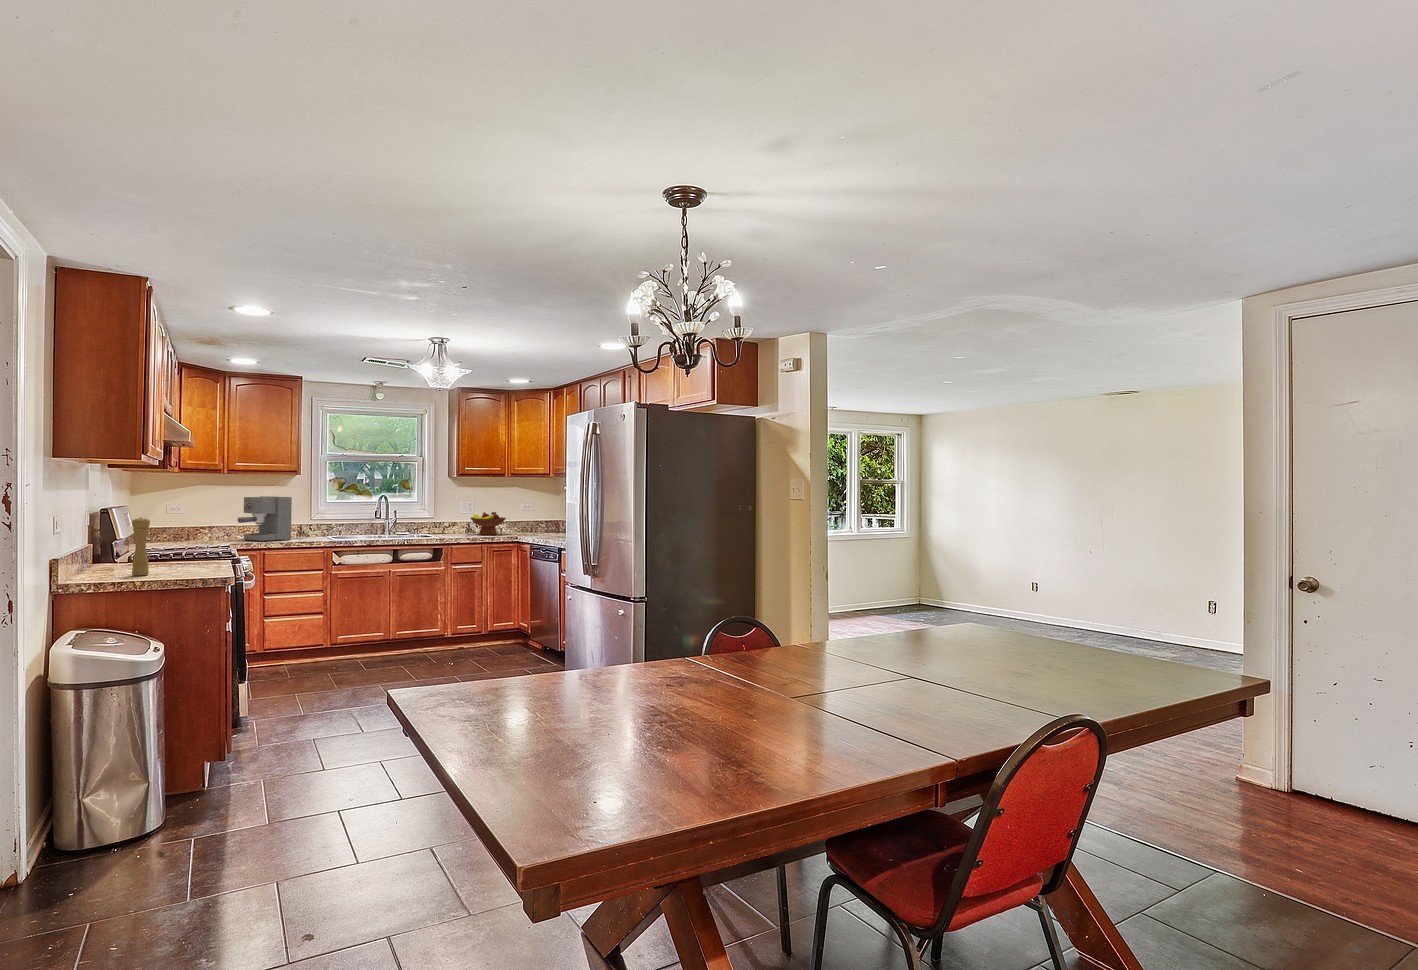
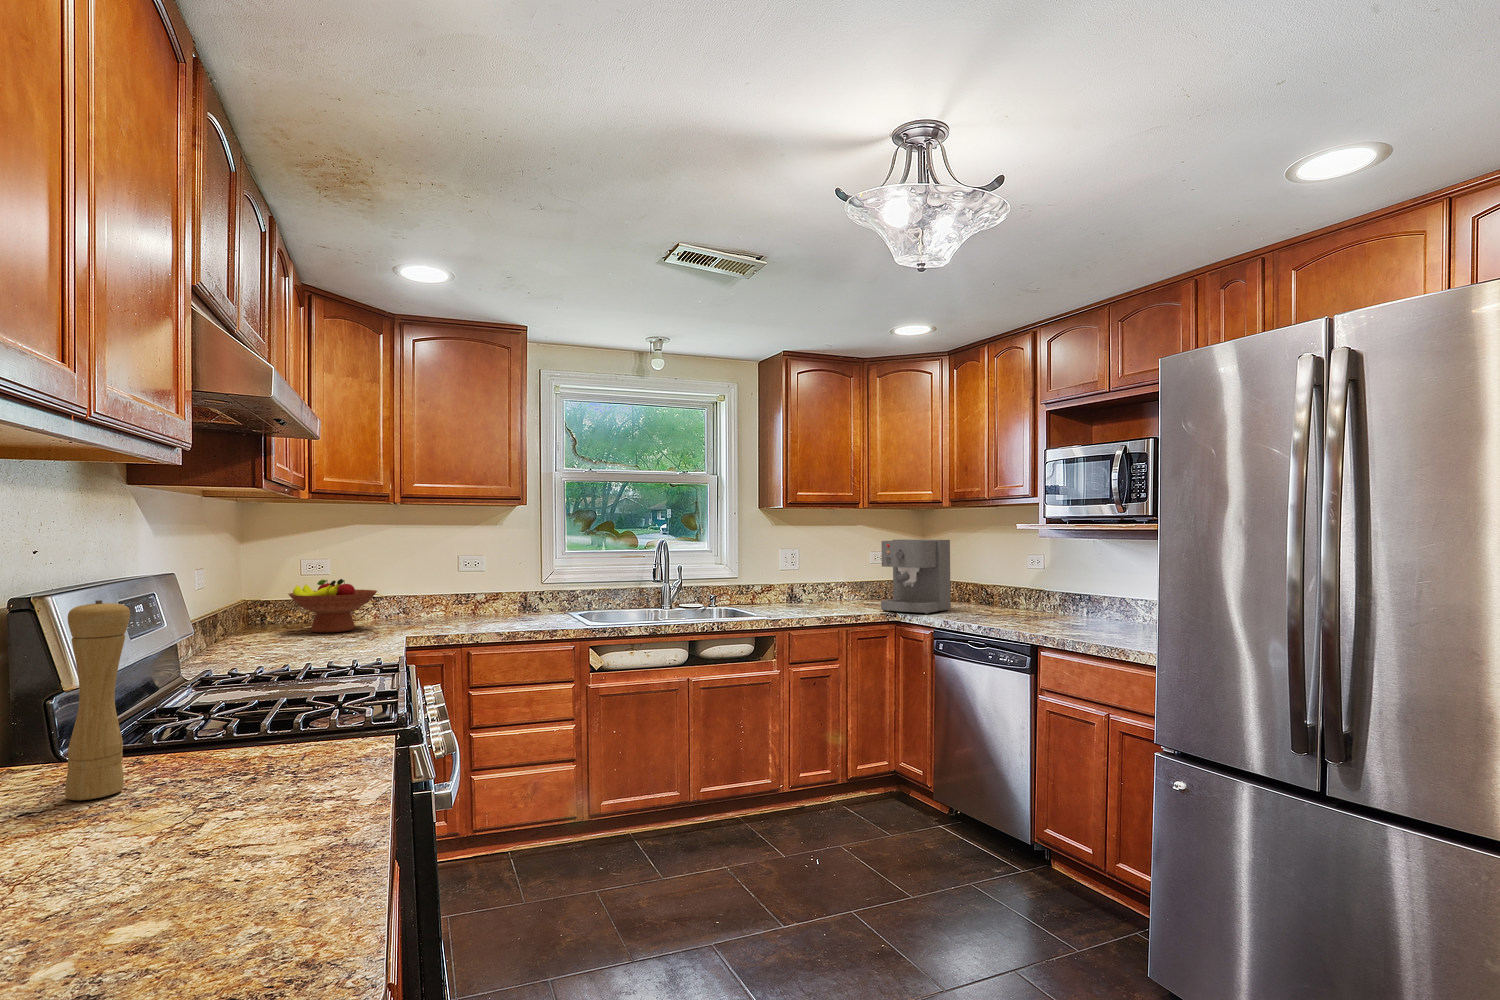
coffee maker: present [238,496,292,542] -> present [881,539,951,614]
fruit bowl: present [471,512,506,535] -> present [288,579,377,633]

